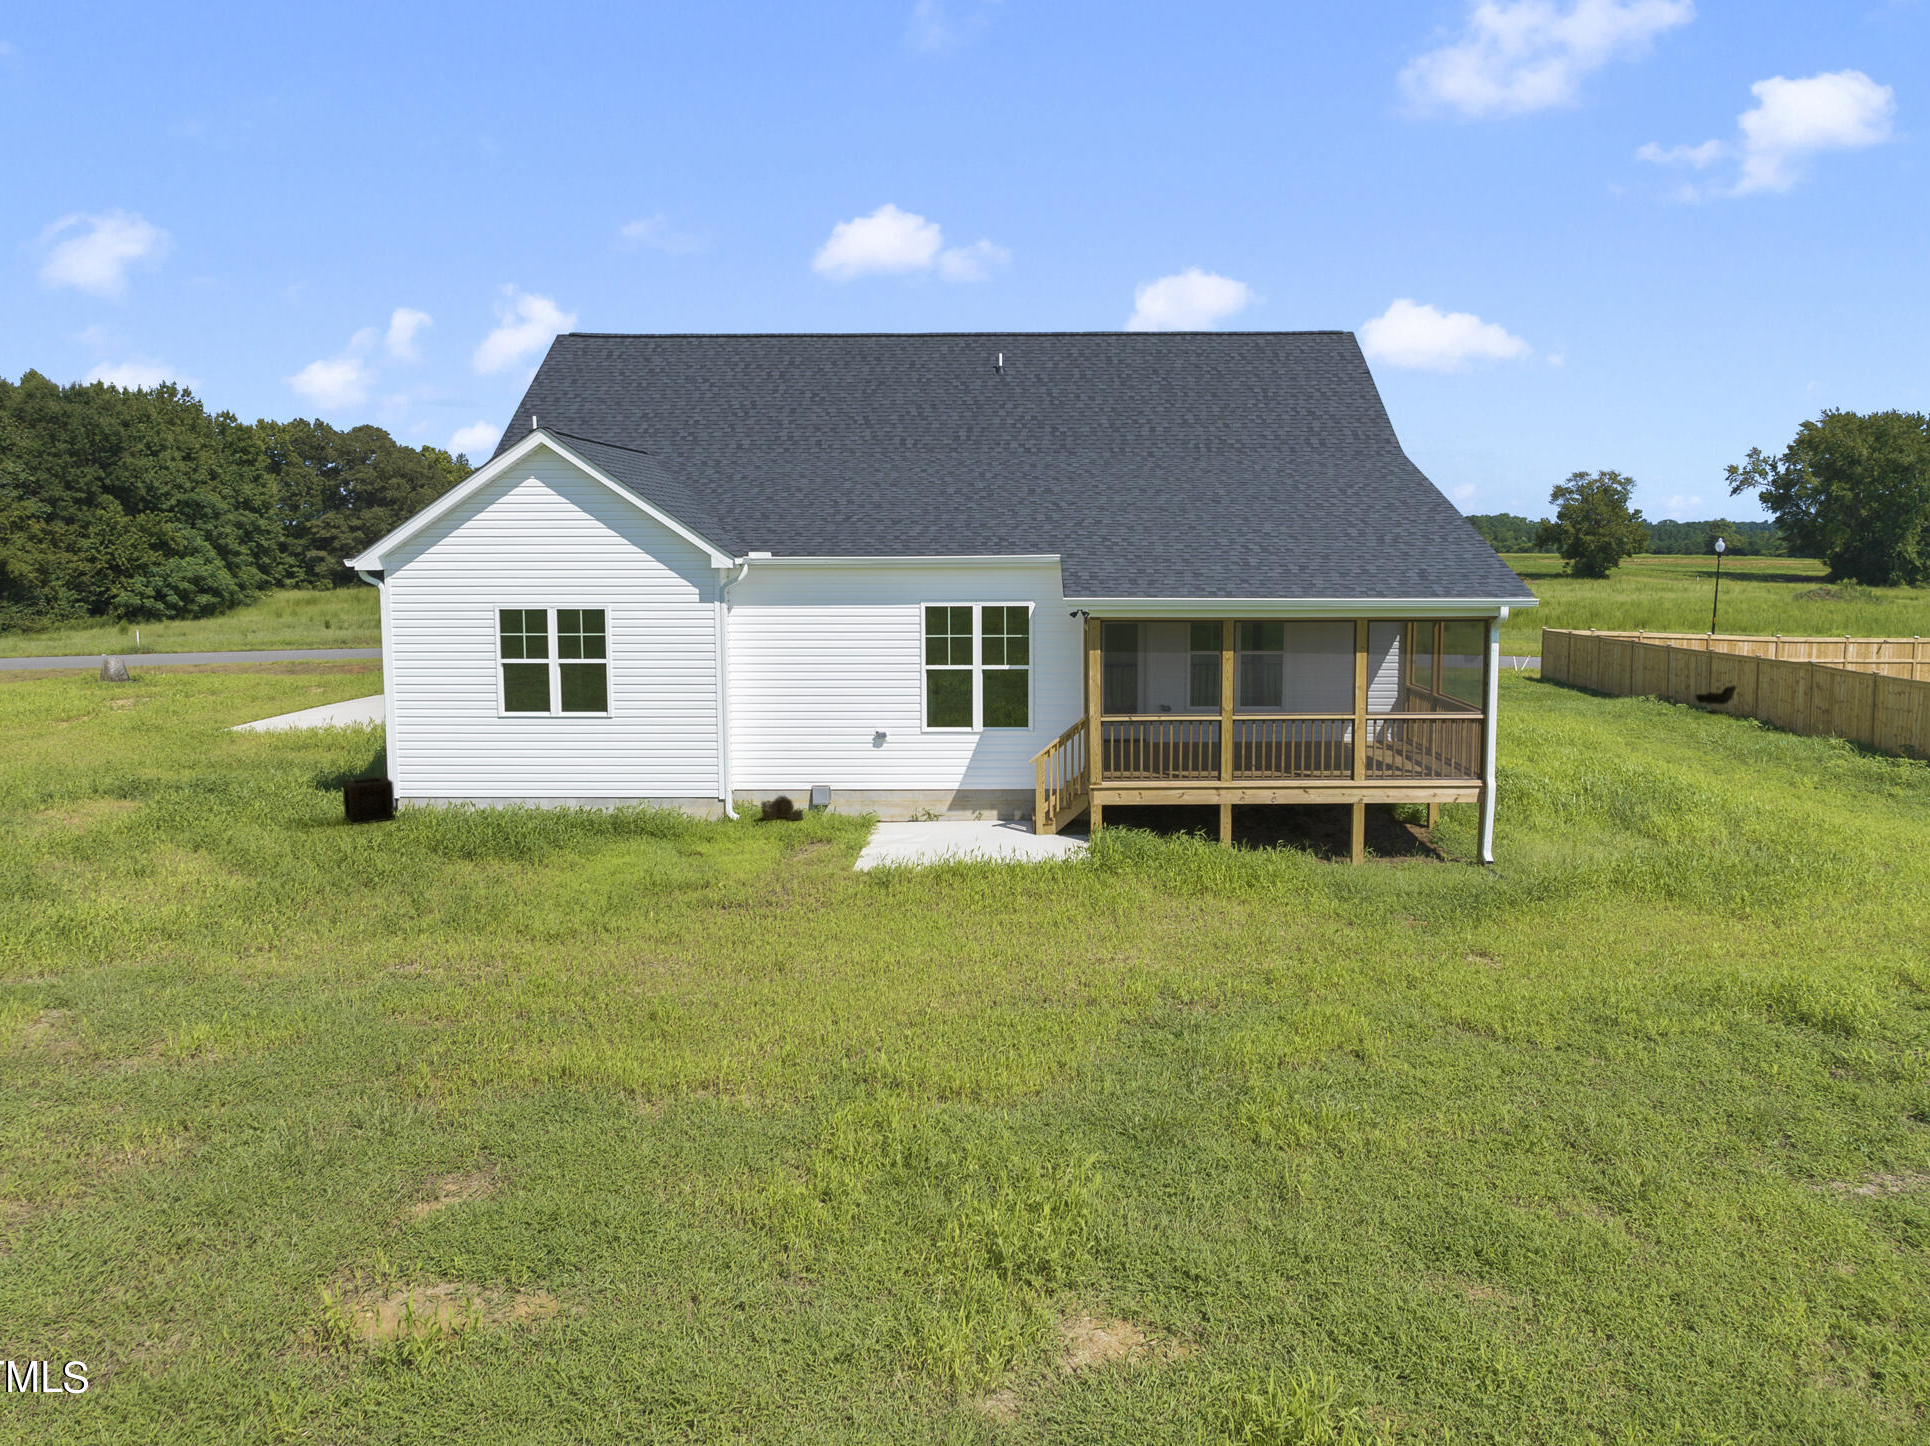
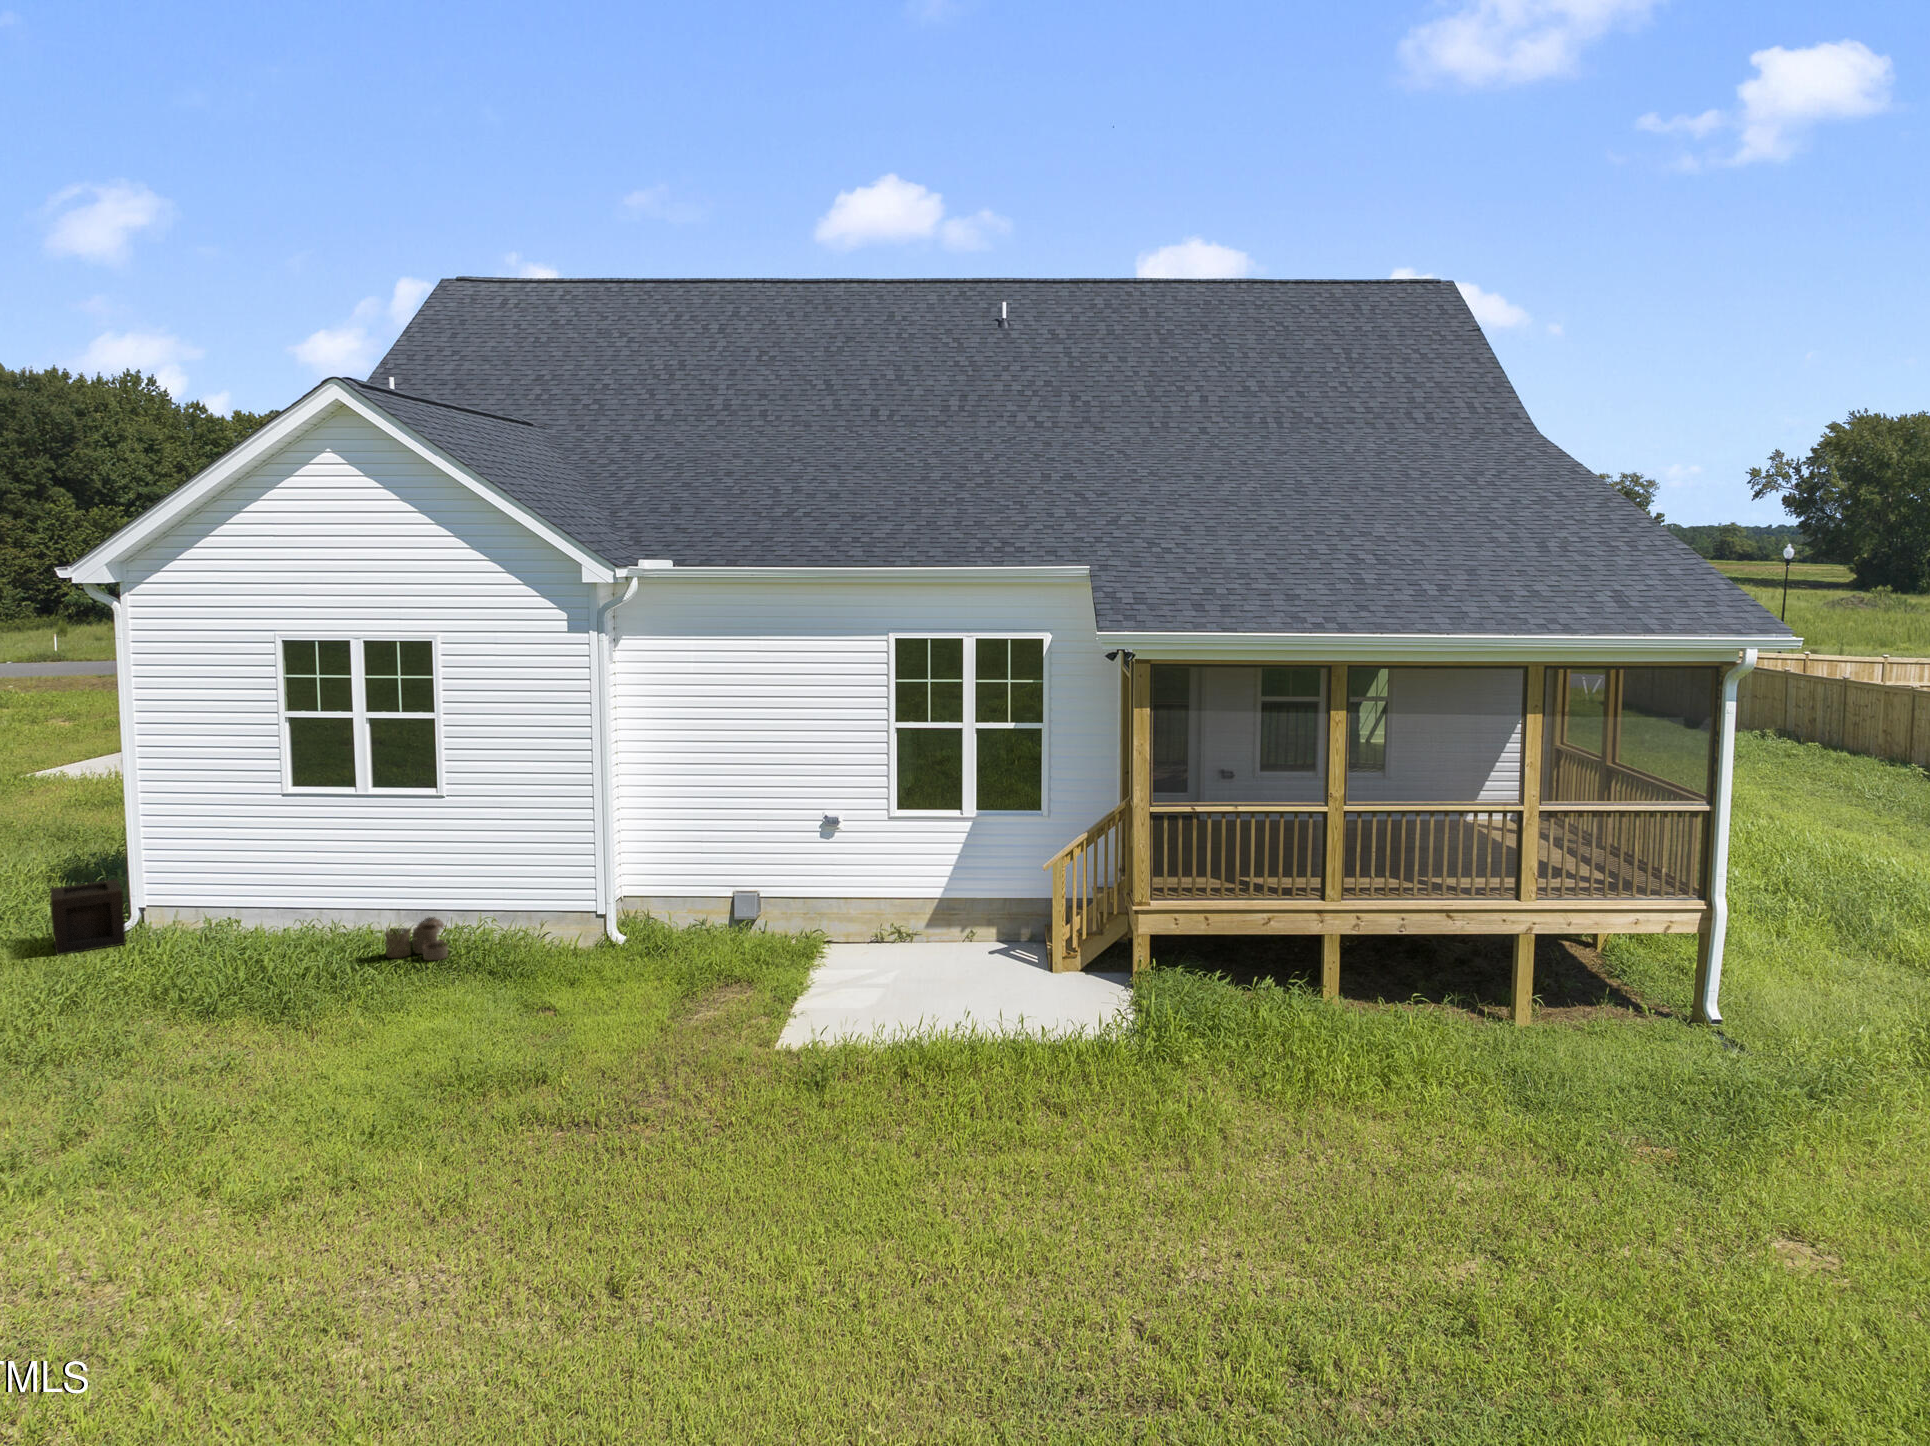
lounge chair: present [1696,685,1736,711] -> none [1822,722,1876,756]
woven basket: present [761,795,803,820] -> present [385,917,448,961]

